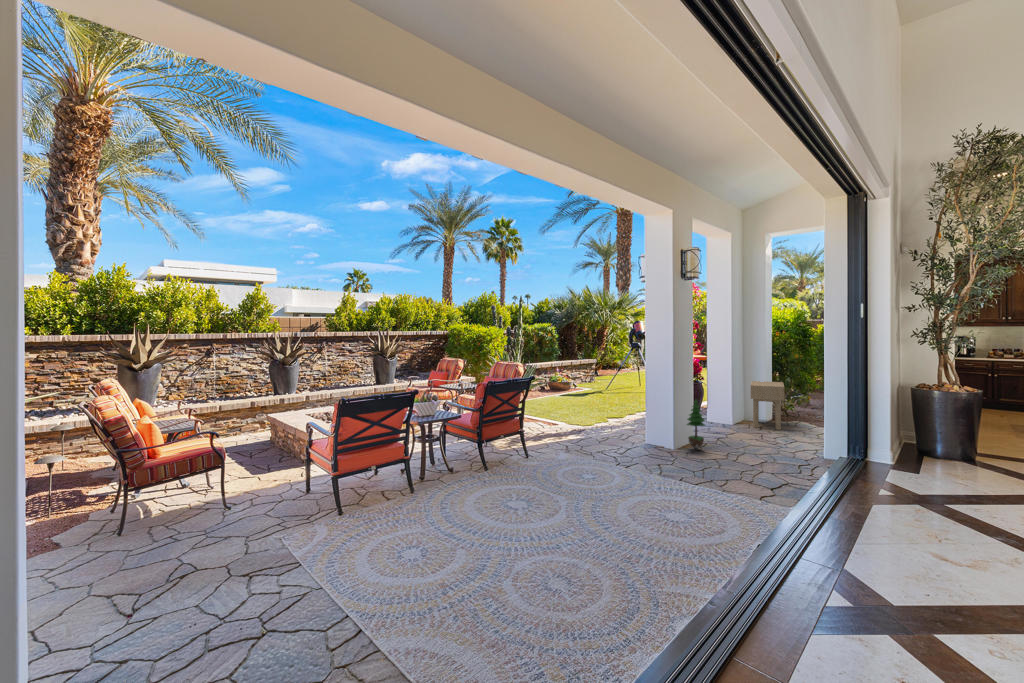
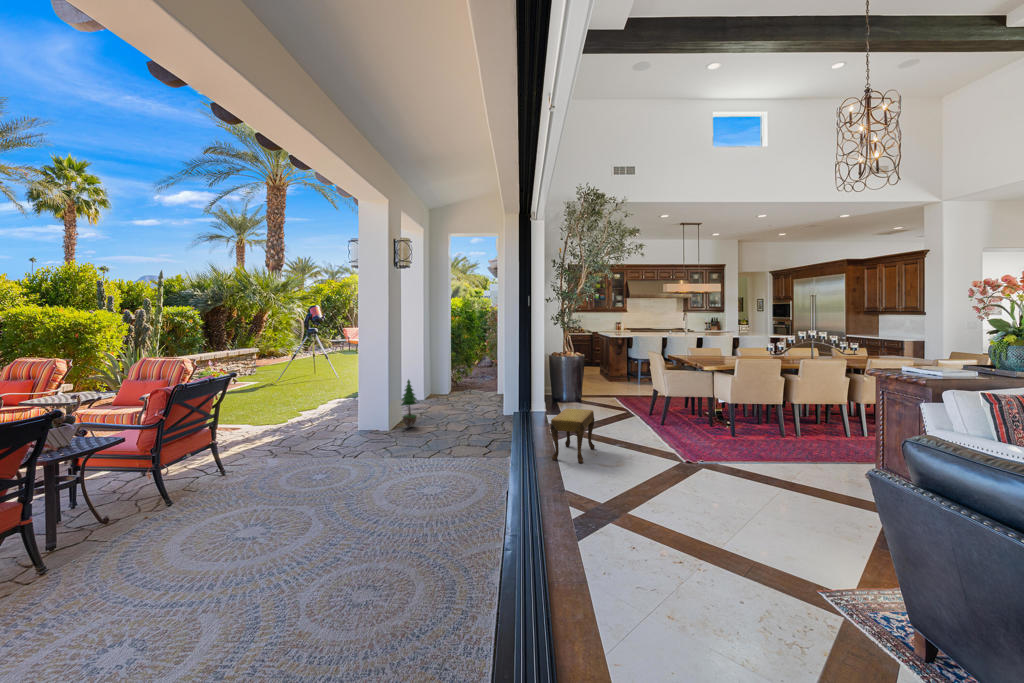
side table: present [751,381,784,430] -> none [437,359,466,401]
footstool: none [855,464,948,546] -> present [551,409,595,463]

